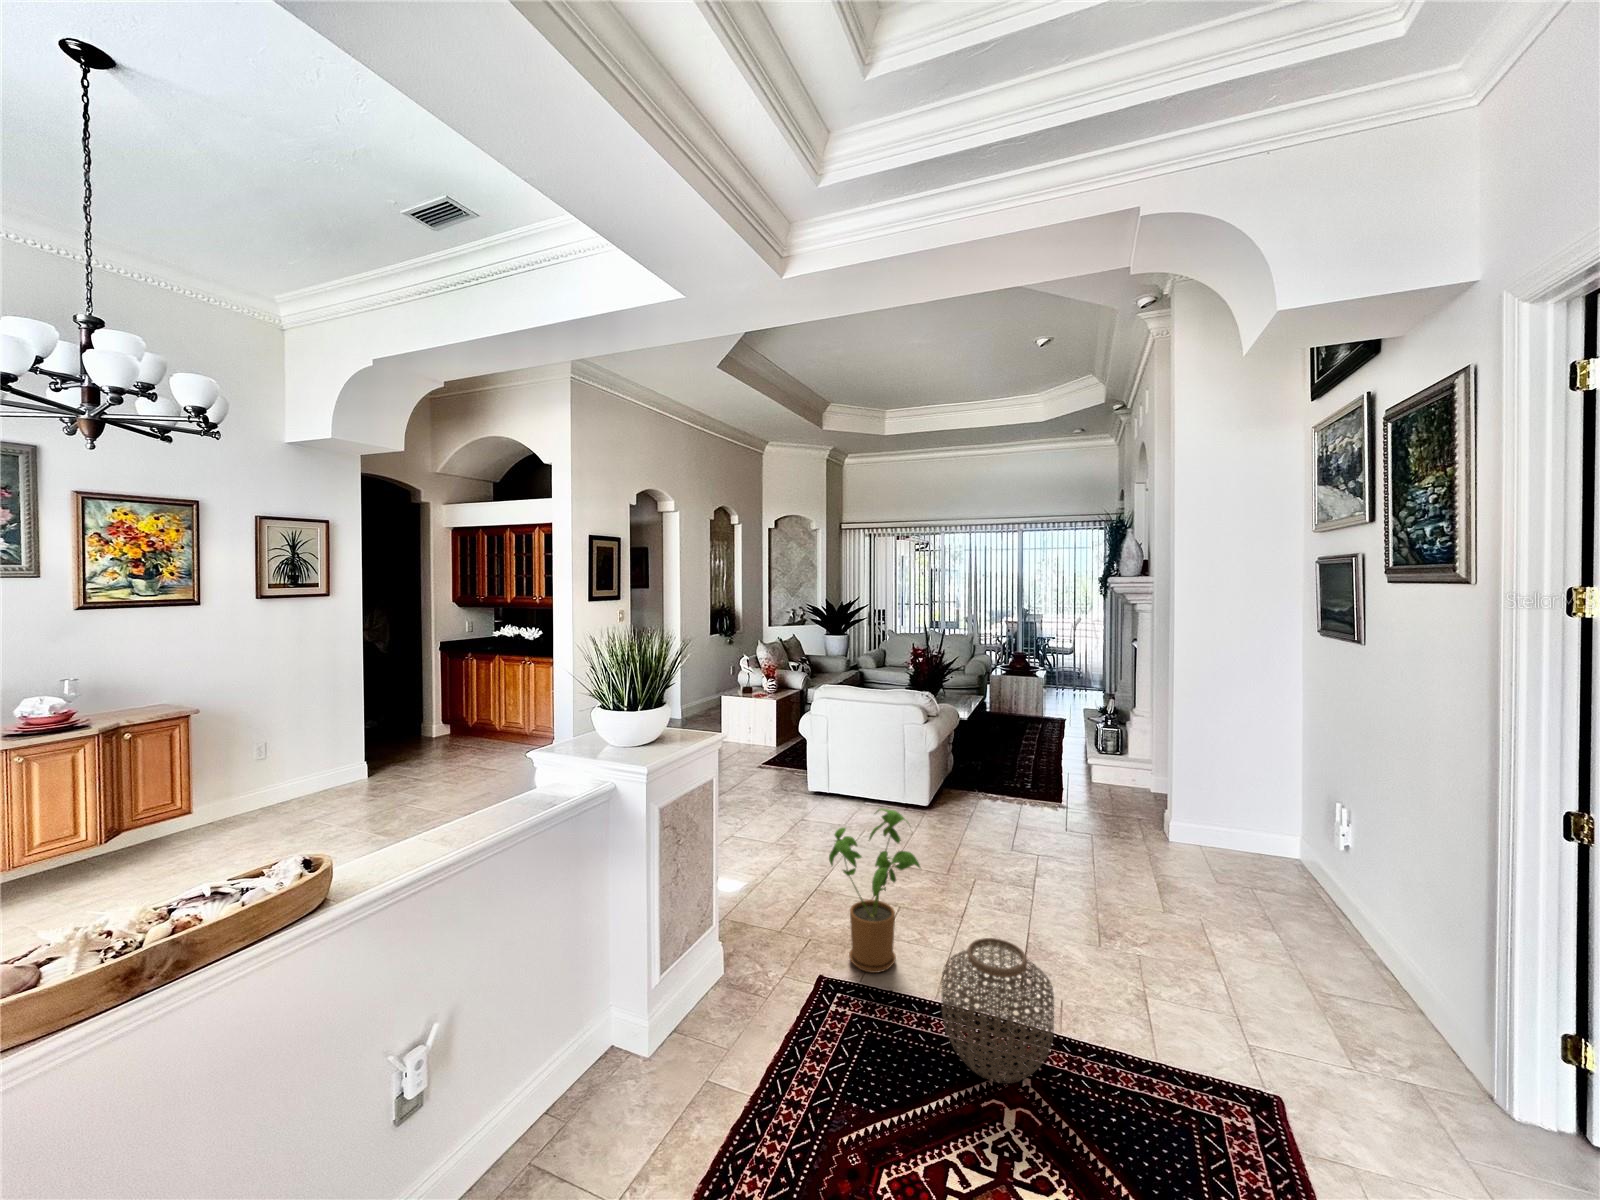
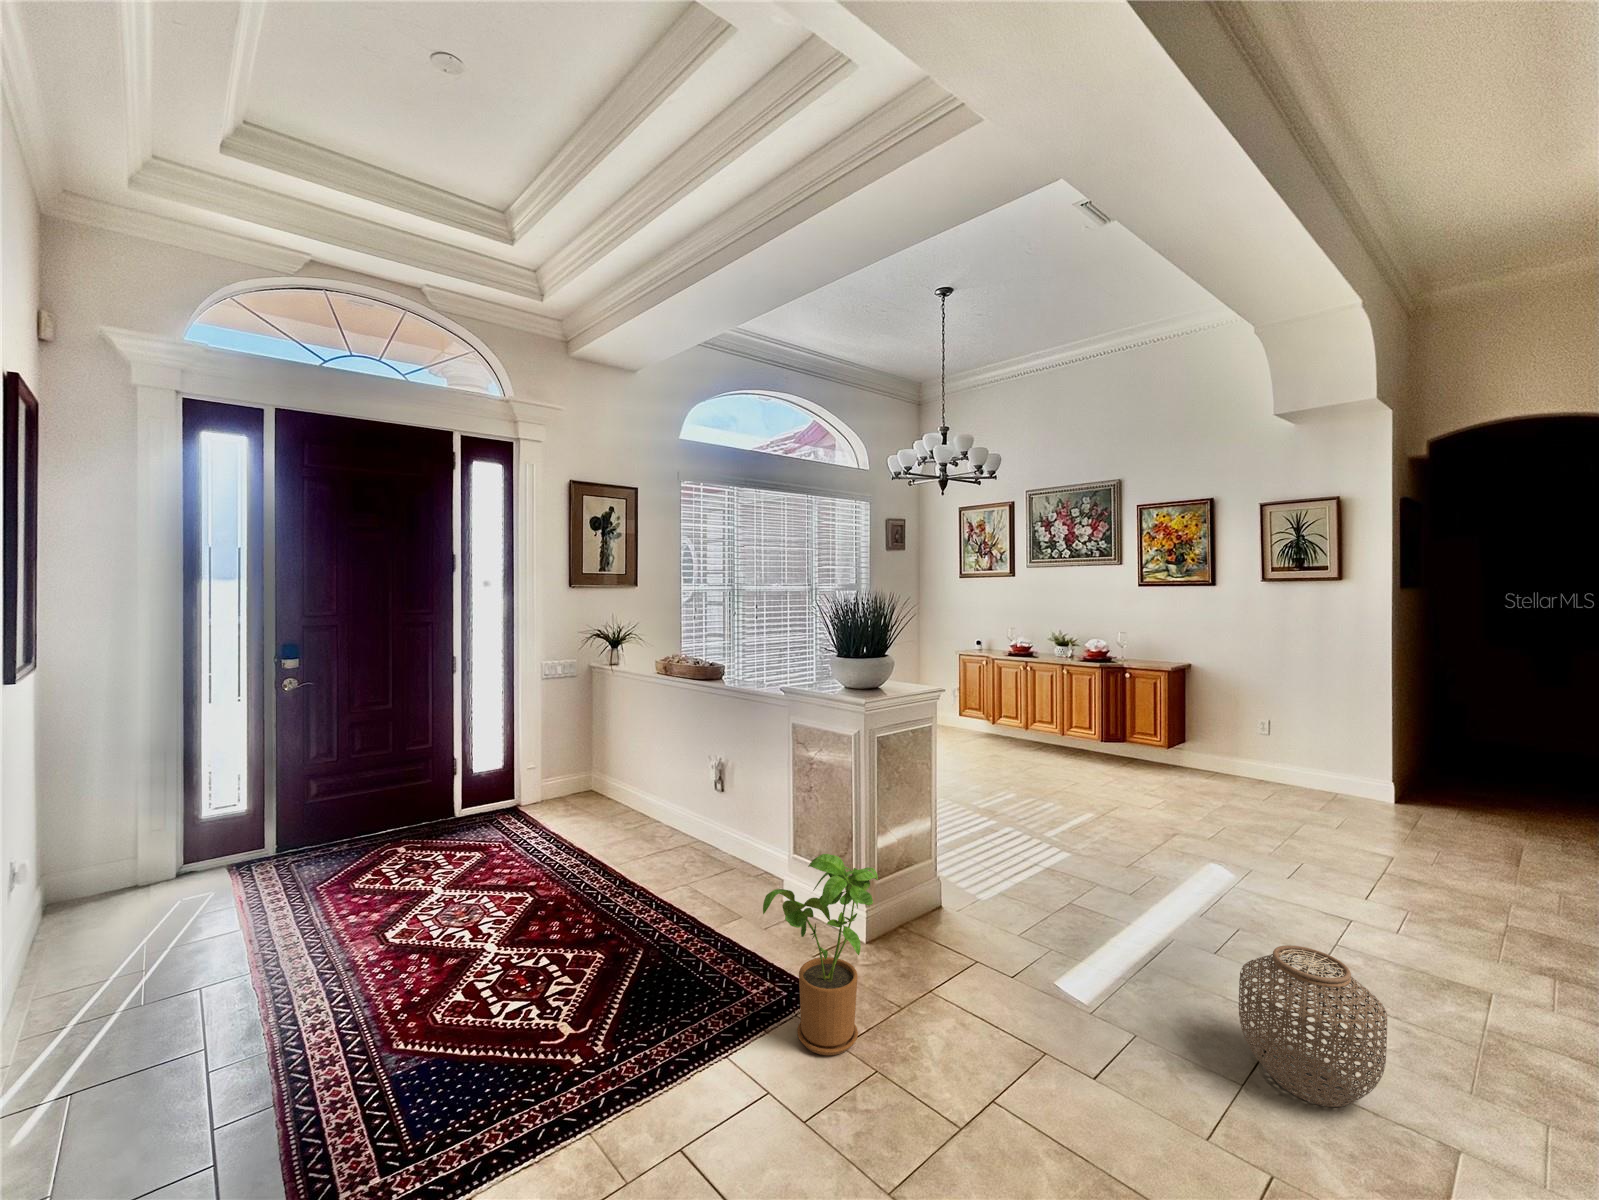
woven basket: present [942,938,1054,1083] -> present [1239,945,1387,1107]

